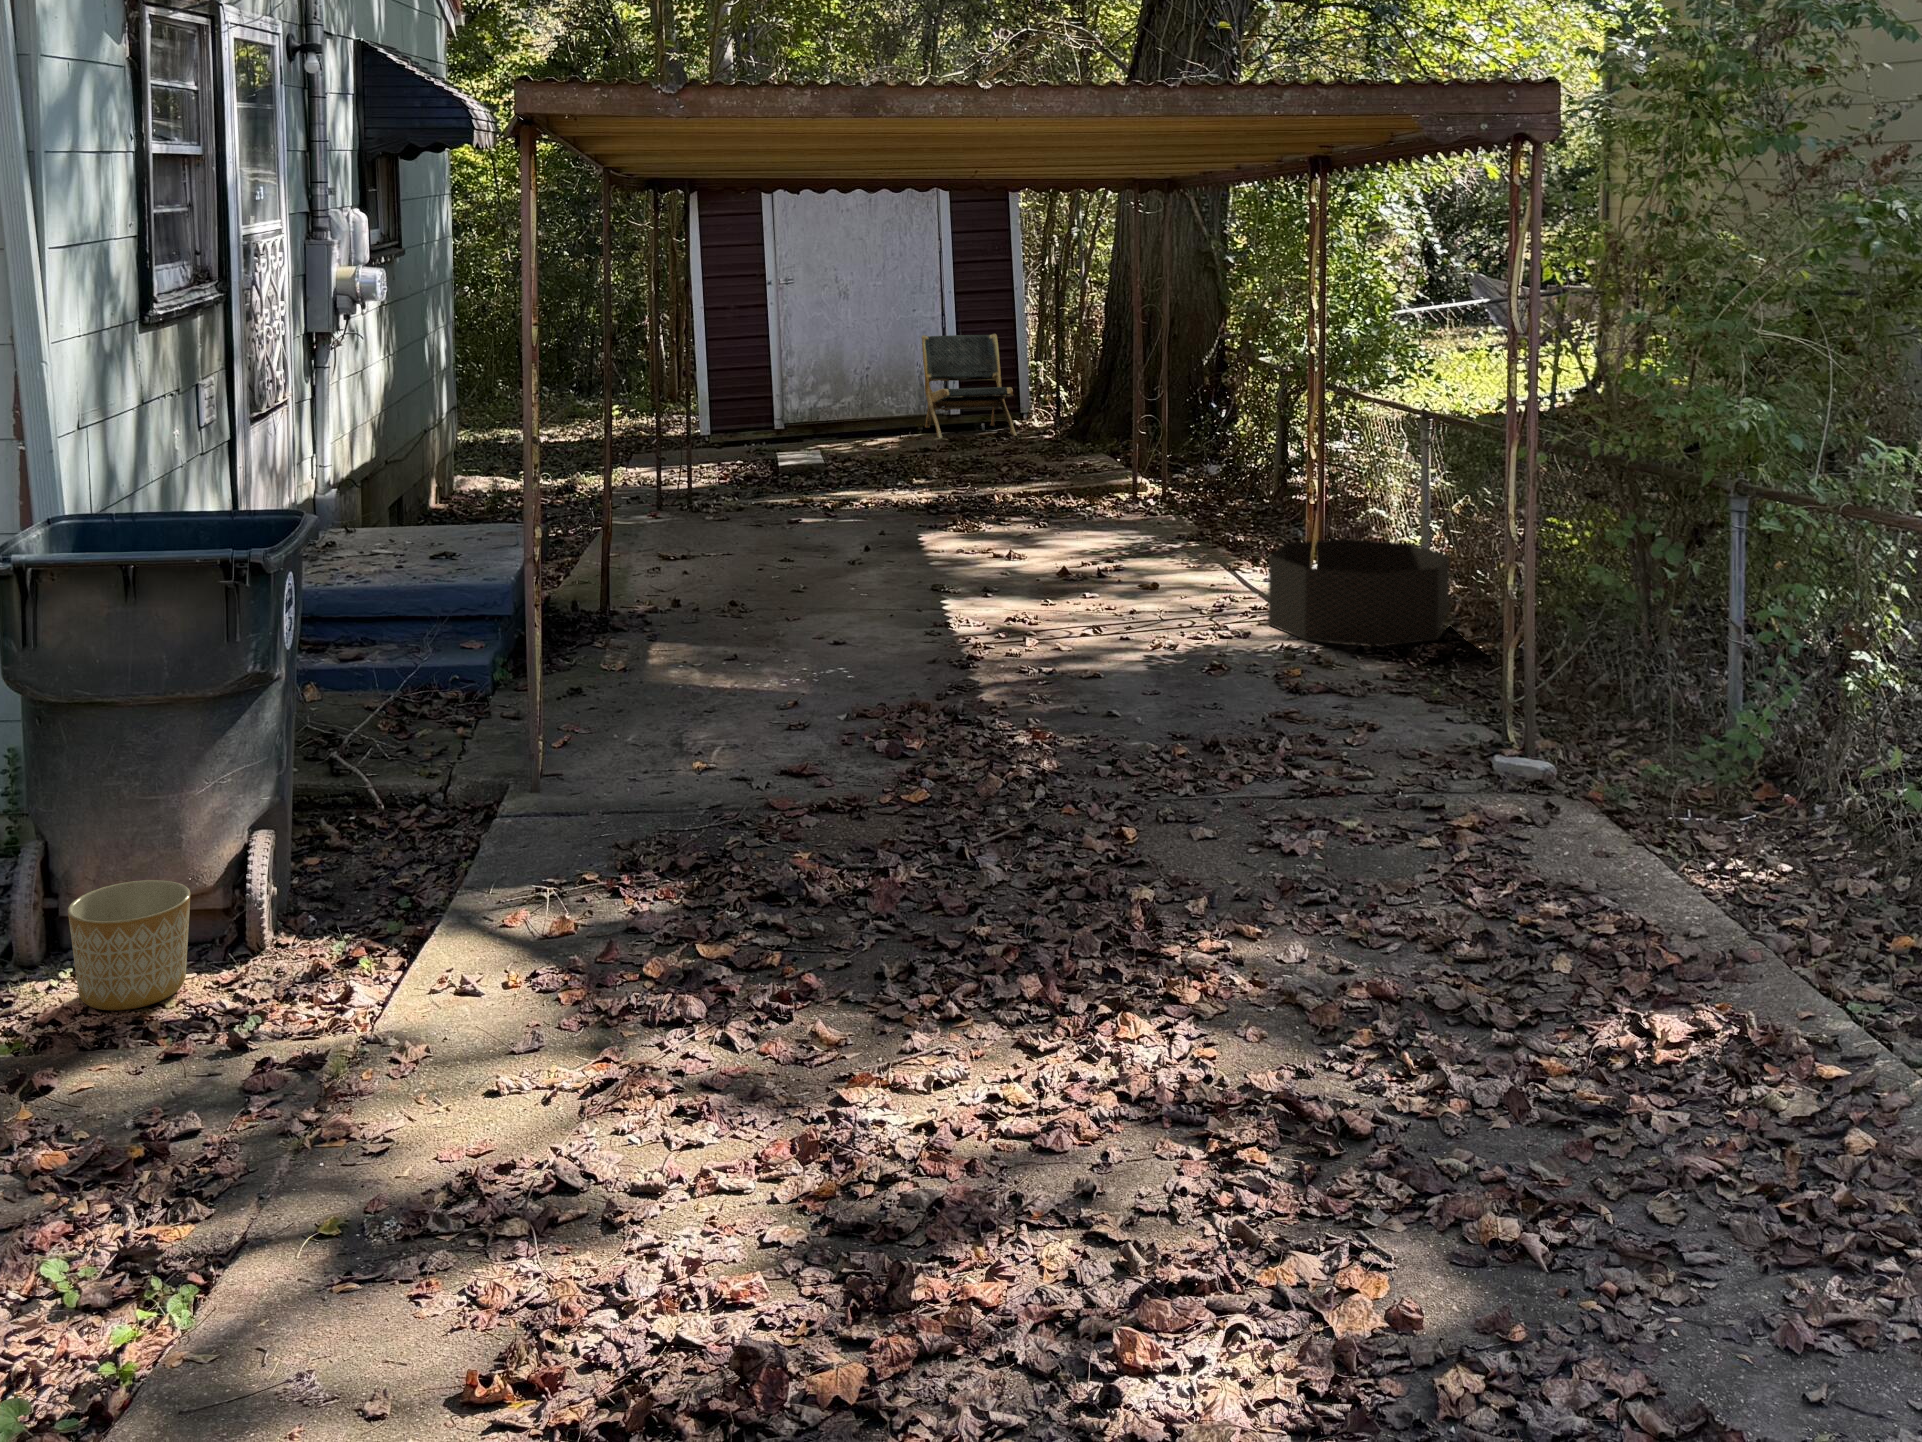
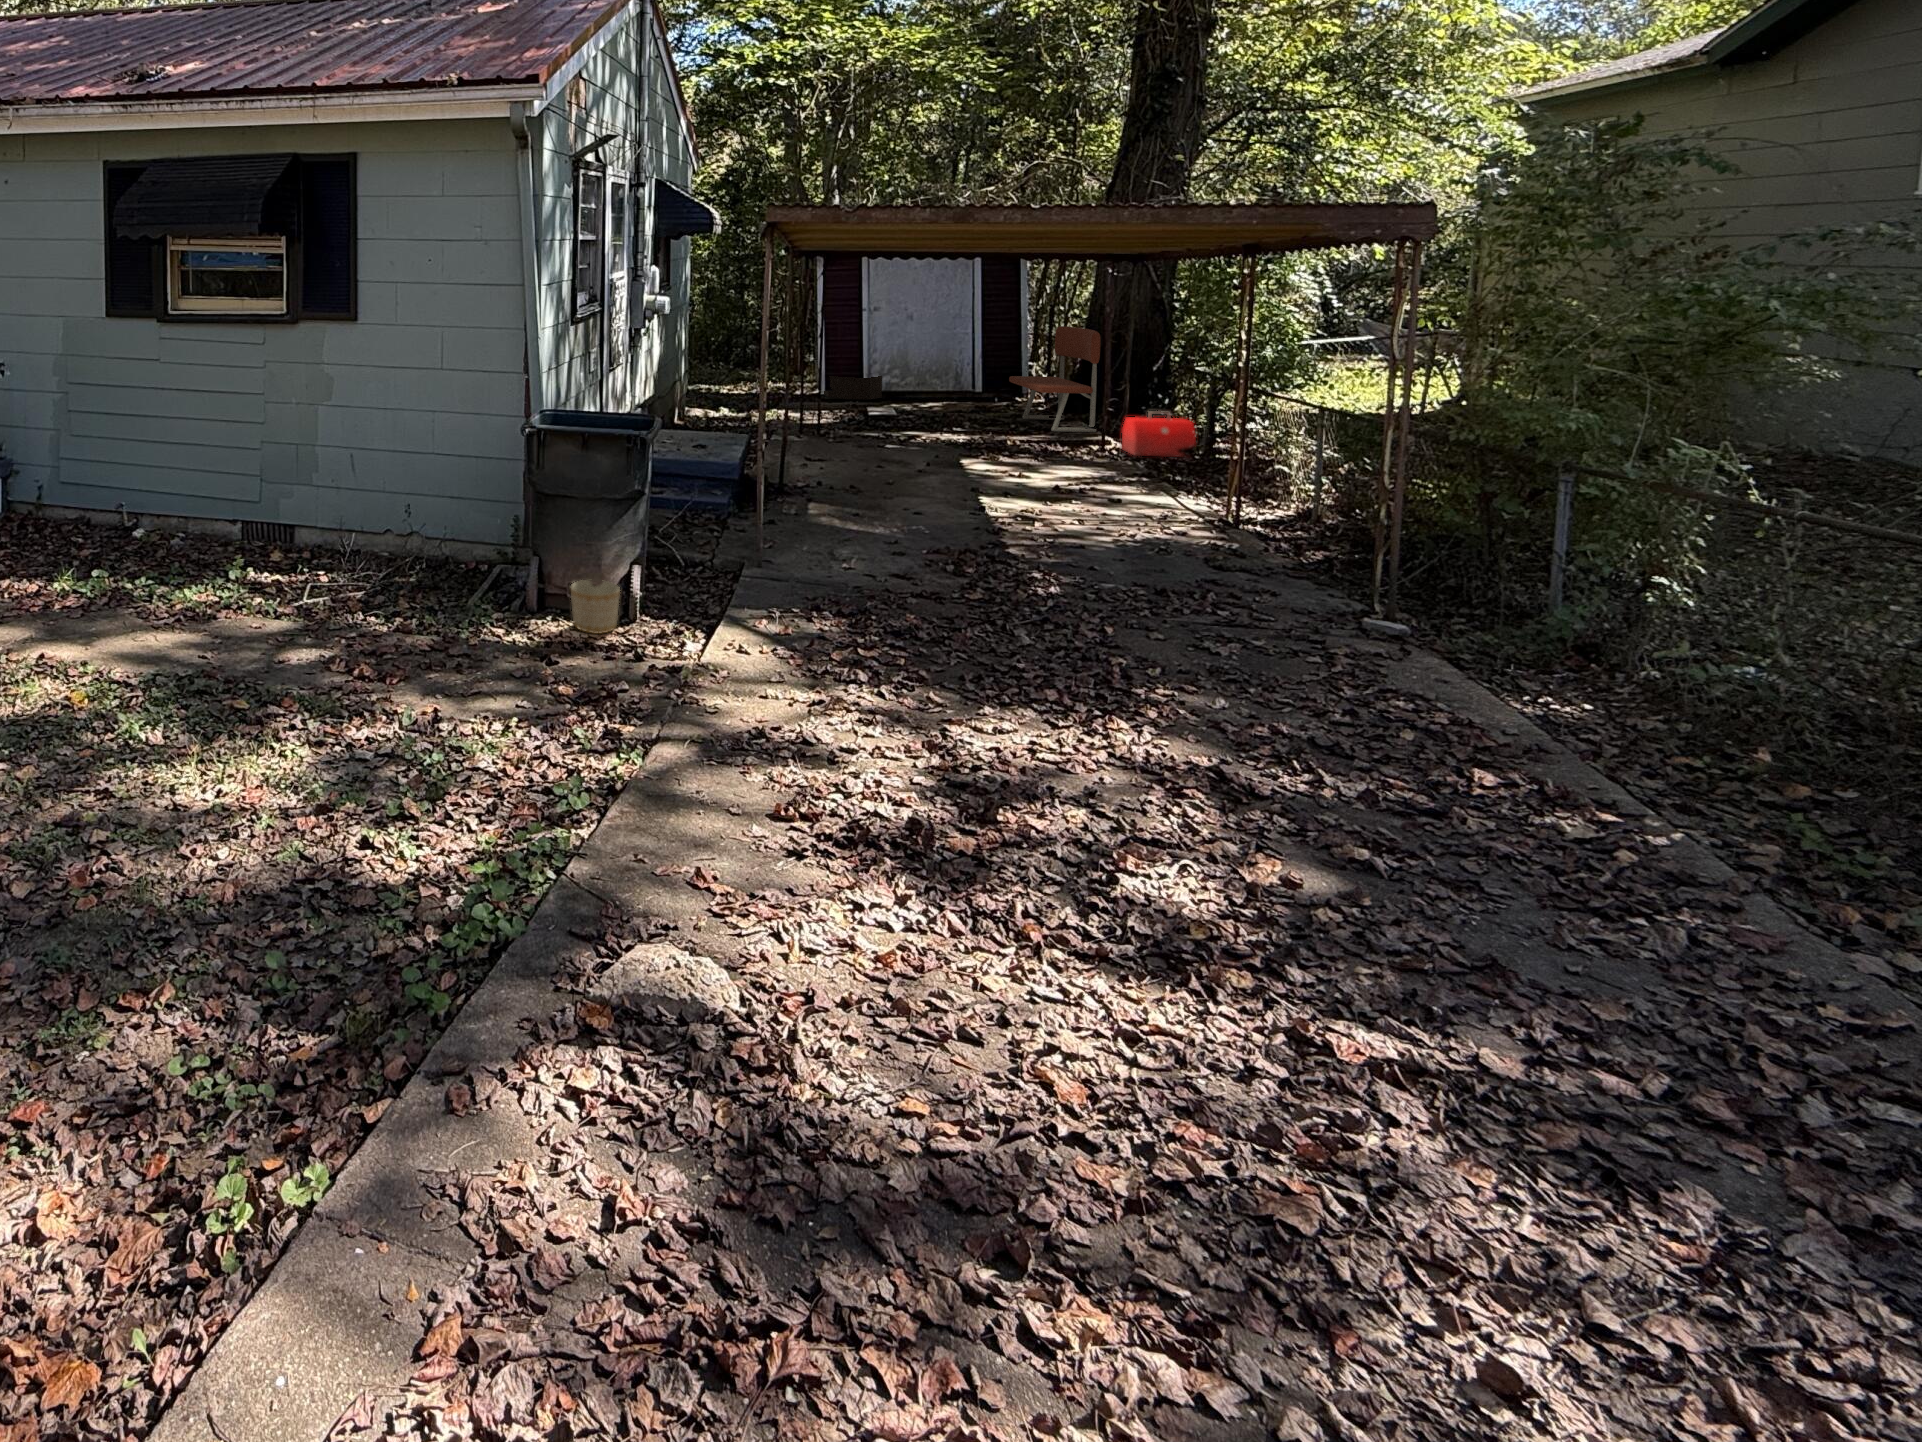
bench: none [1004,303,1130,477] -> present [1009,326,1101,432]
lounge chair: present [921,334,1017,438] -> none [953,342,1016,404]
toolbox: none [1164,434,1262,509] -> present [1122,411,1196,457]
basket: present [1268,539,1450,646] -> present [824,376,882,400]

